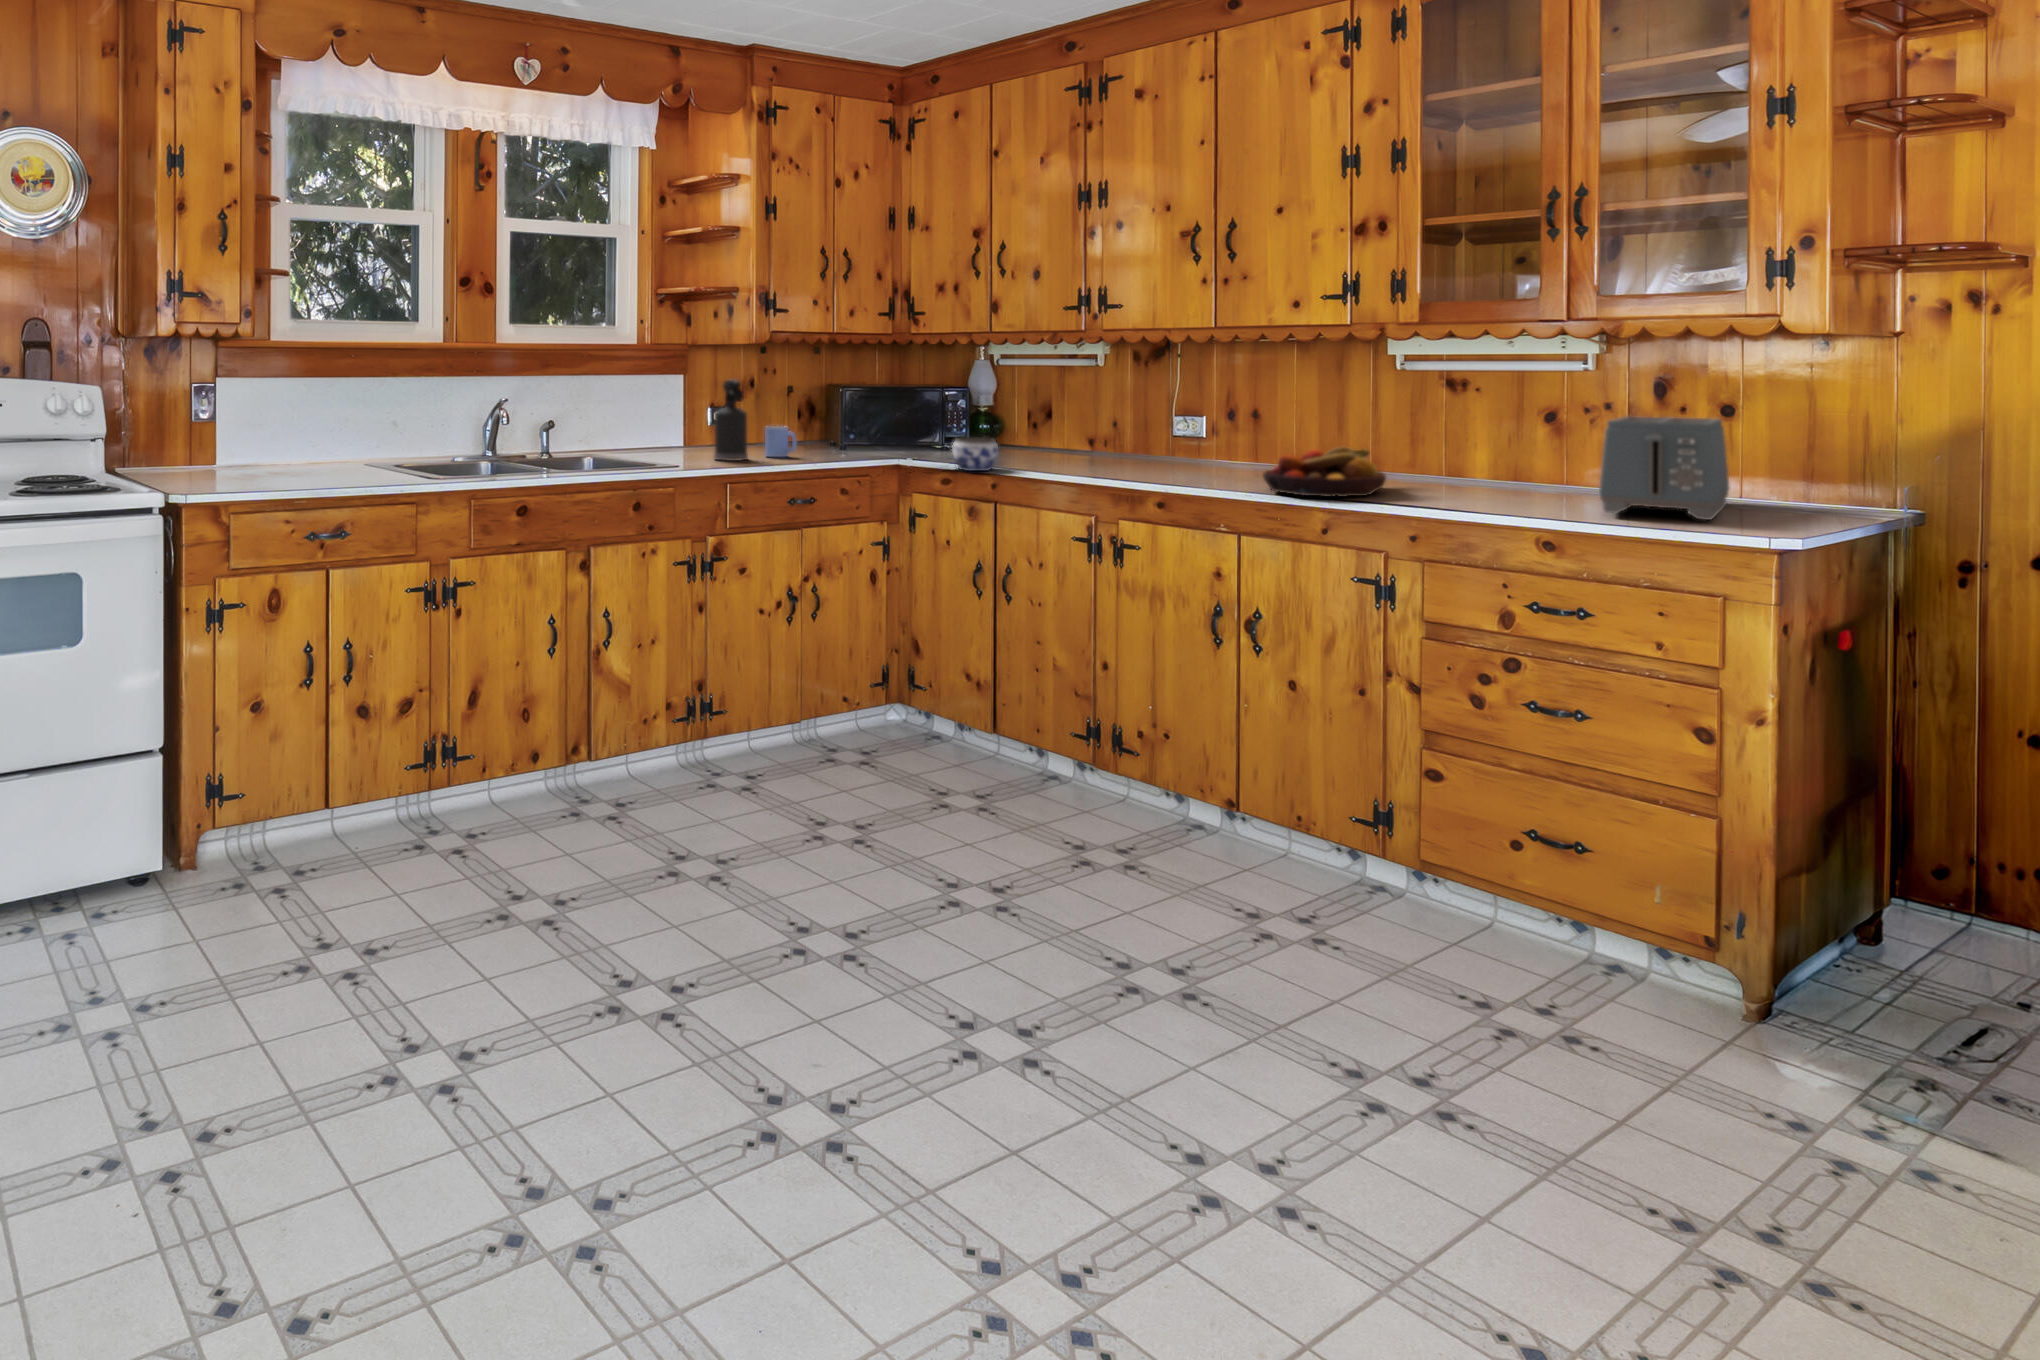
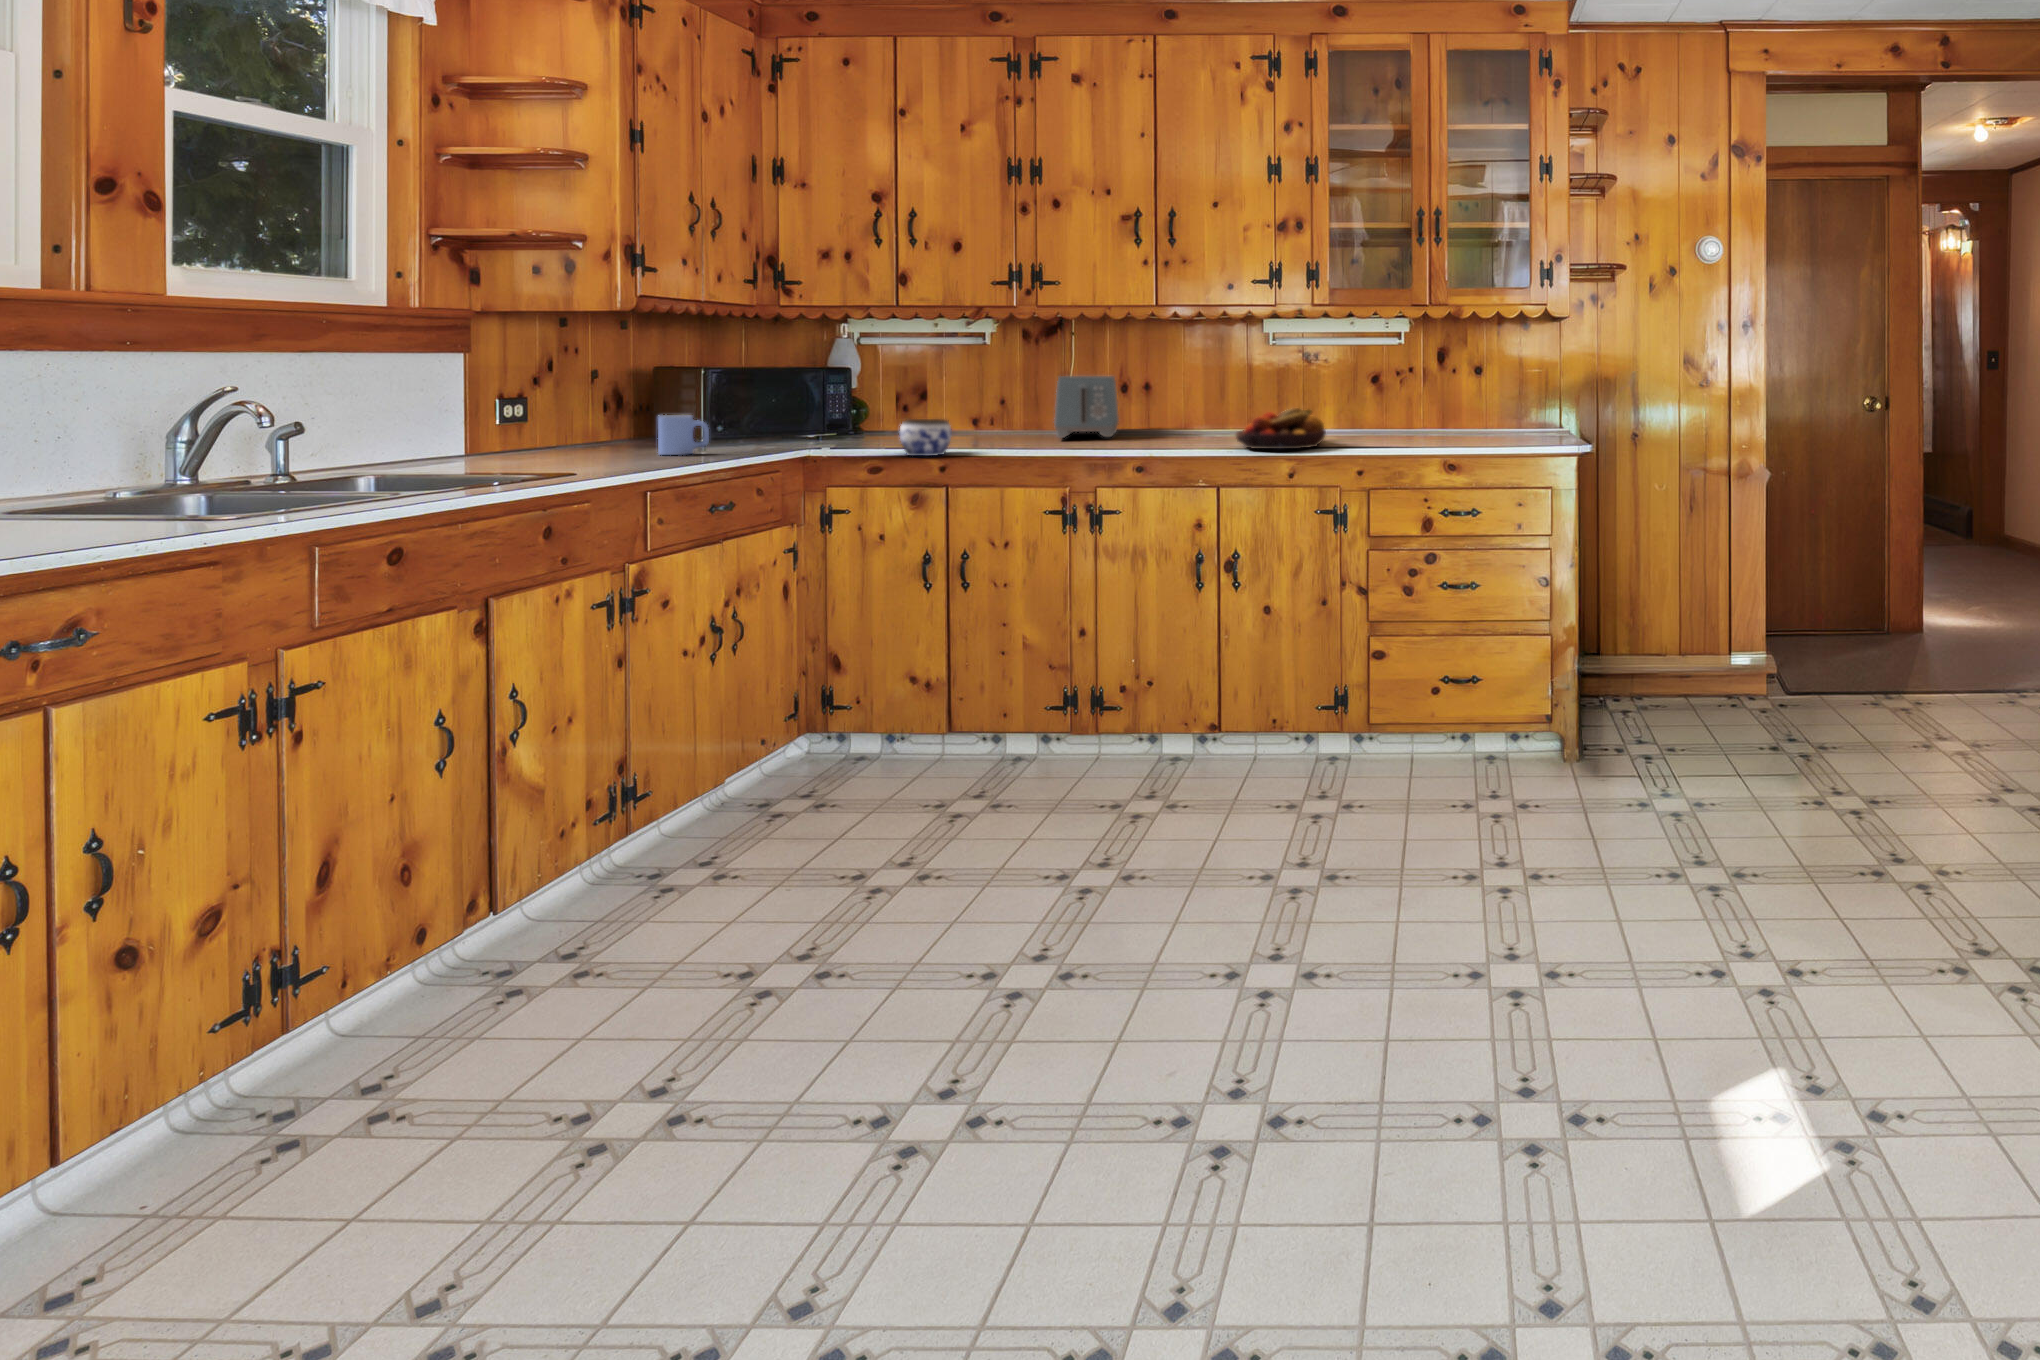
spray bottle: present [714,379,748,461] -> none [596,352,650,462]
toaster: present [1599,416,1729,520] -> present [1054,376,1119,438]

